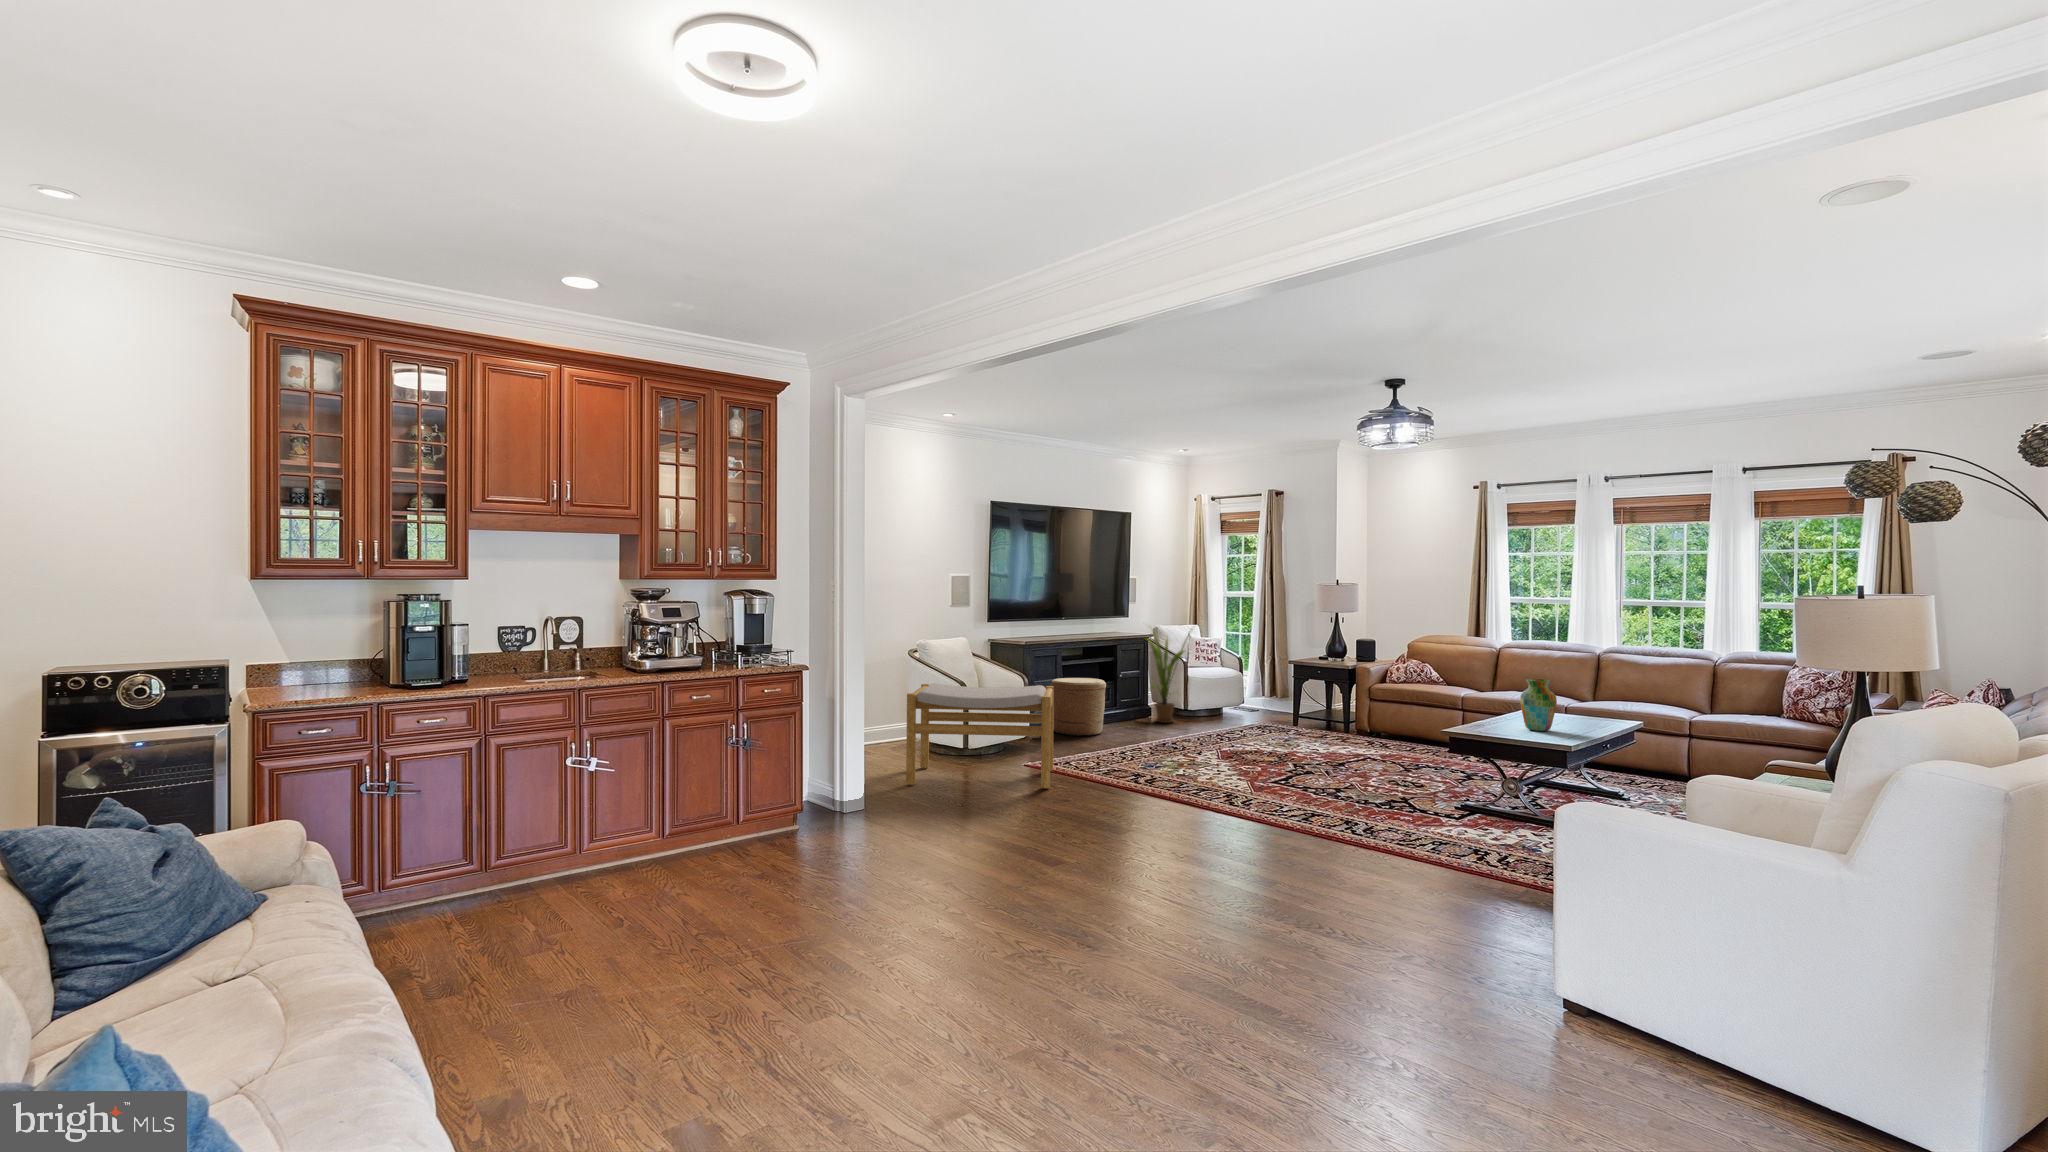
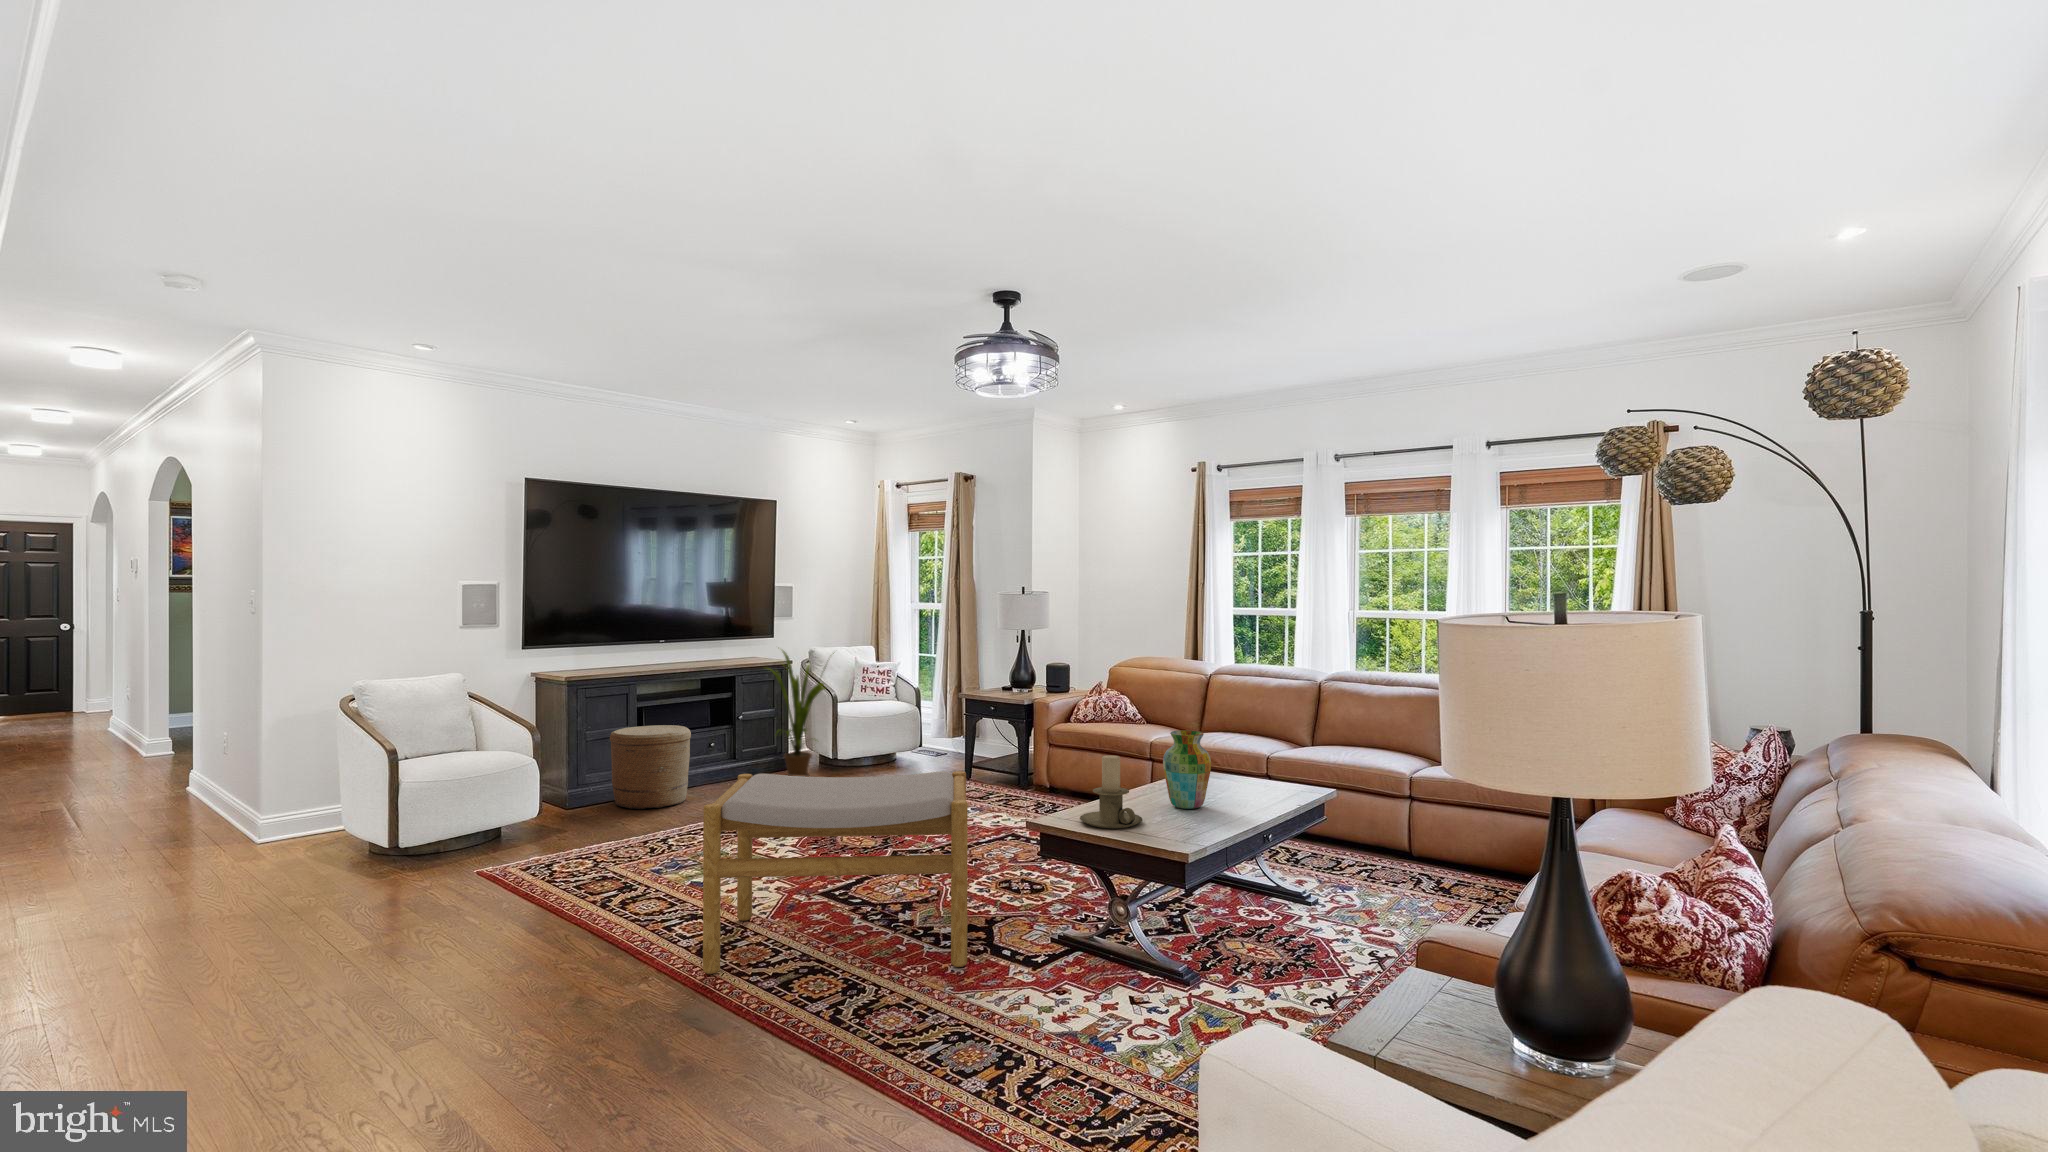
footstool: present [906,683,1054,789] -> present [703,771,968,974]
candle holder: none [1472,692,1518,738] -> present [1080,755,1142,829]

